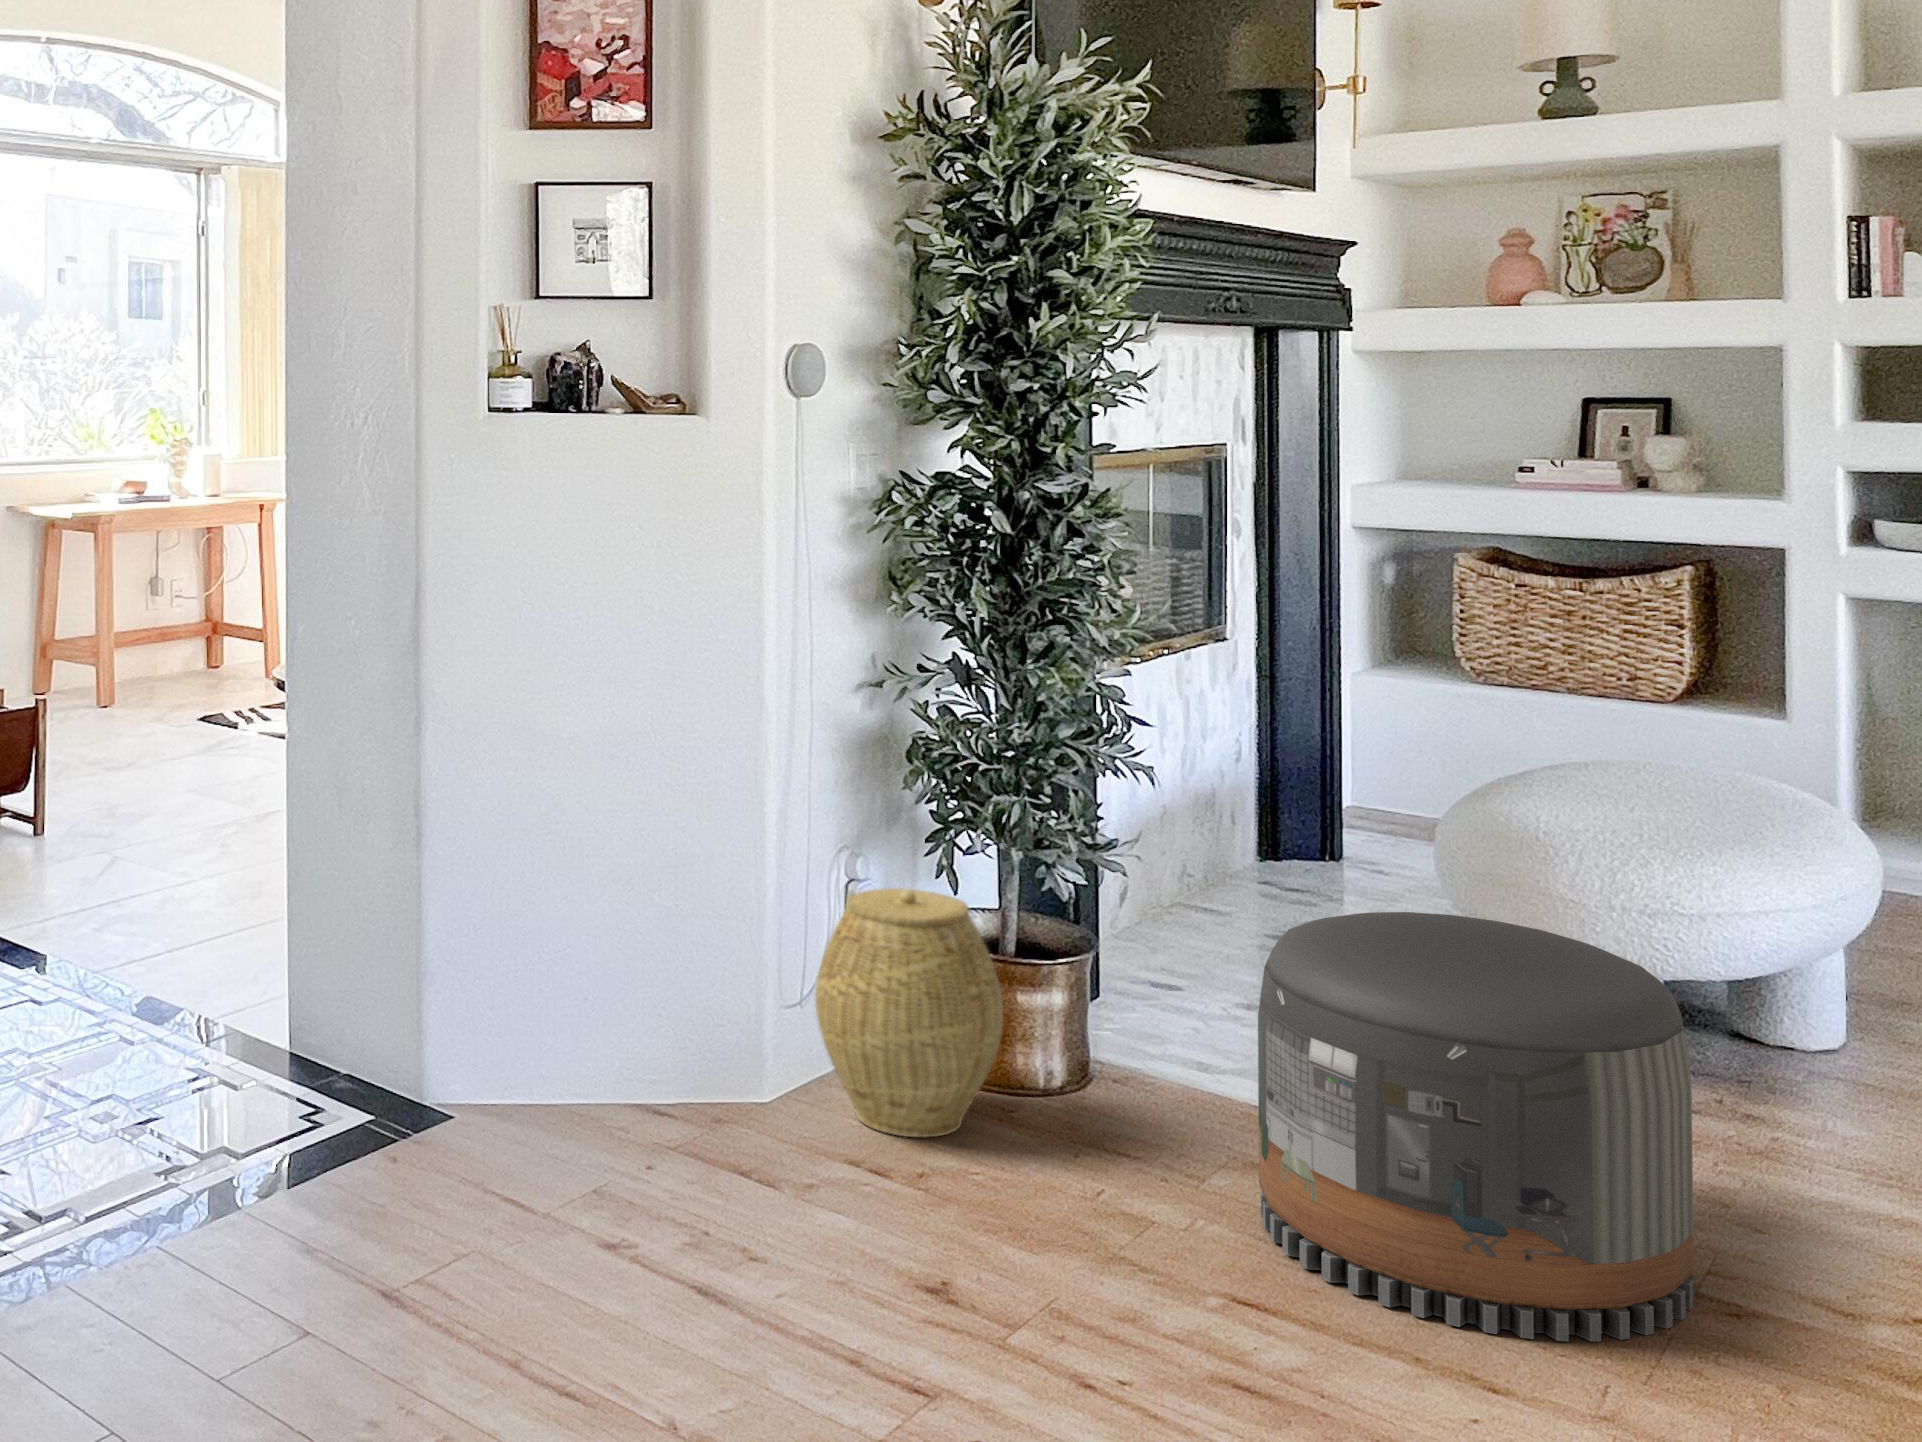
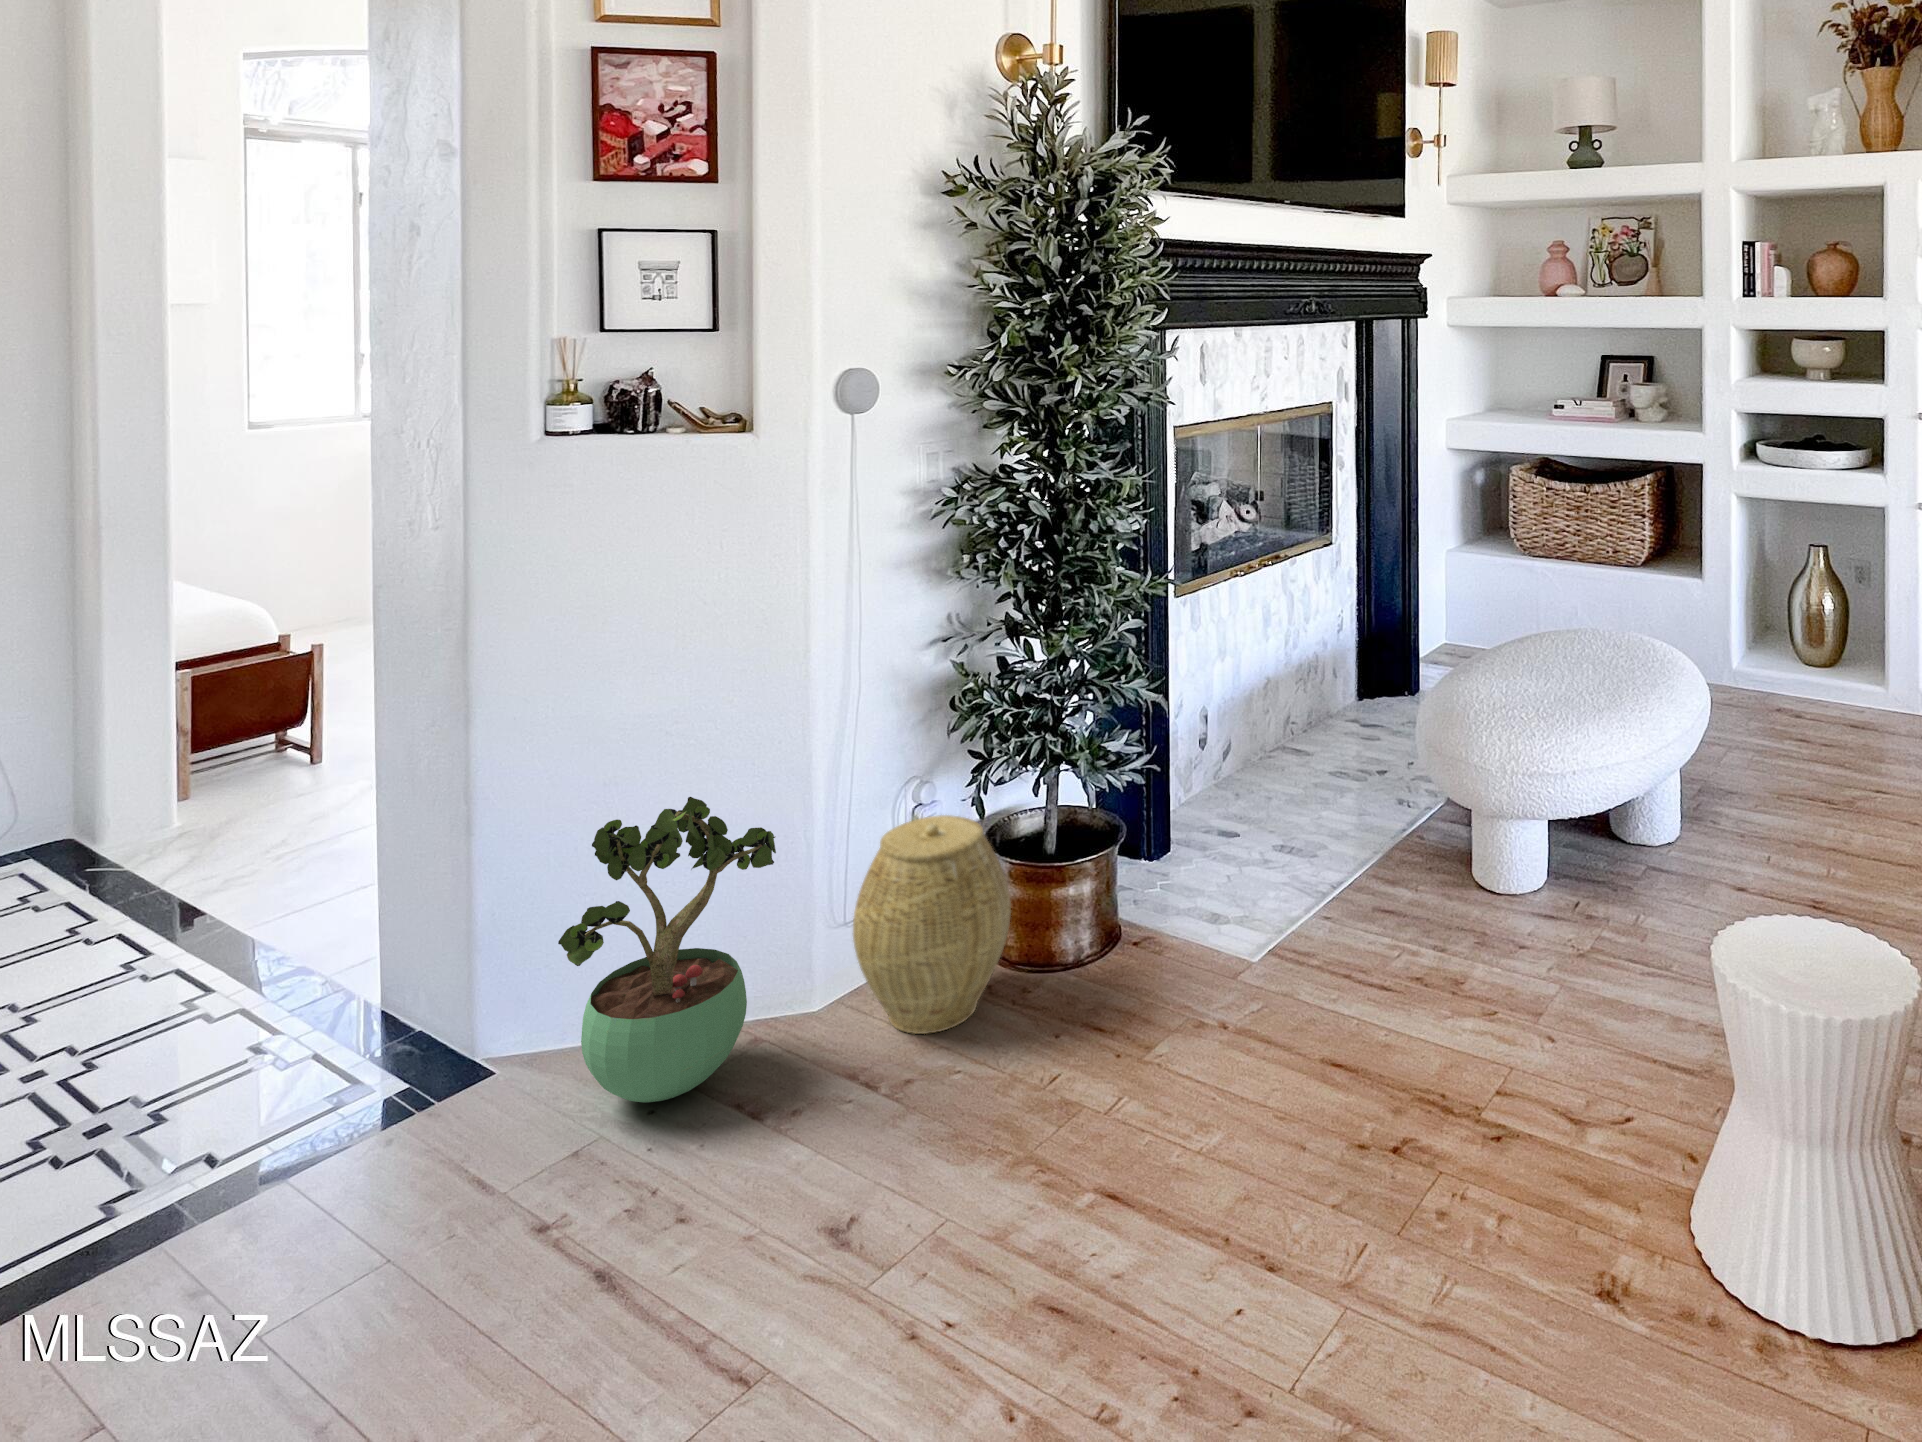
potted plant: none [557,818,770,1163] -> present [558,797,776,1102]
pouf: present [1258,912,1694,1342] -> none [1152,830,1465,1229]

